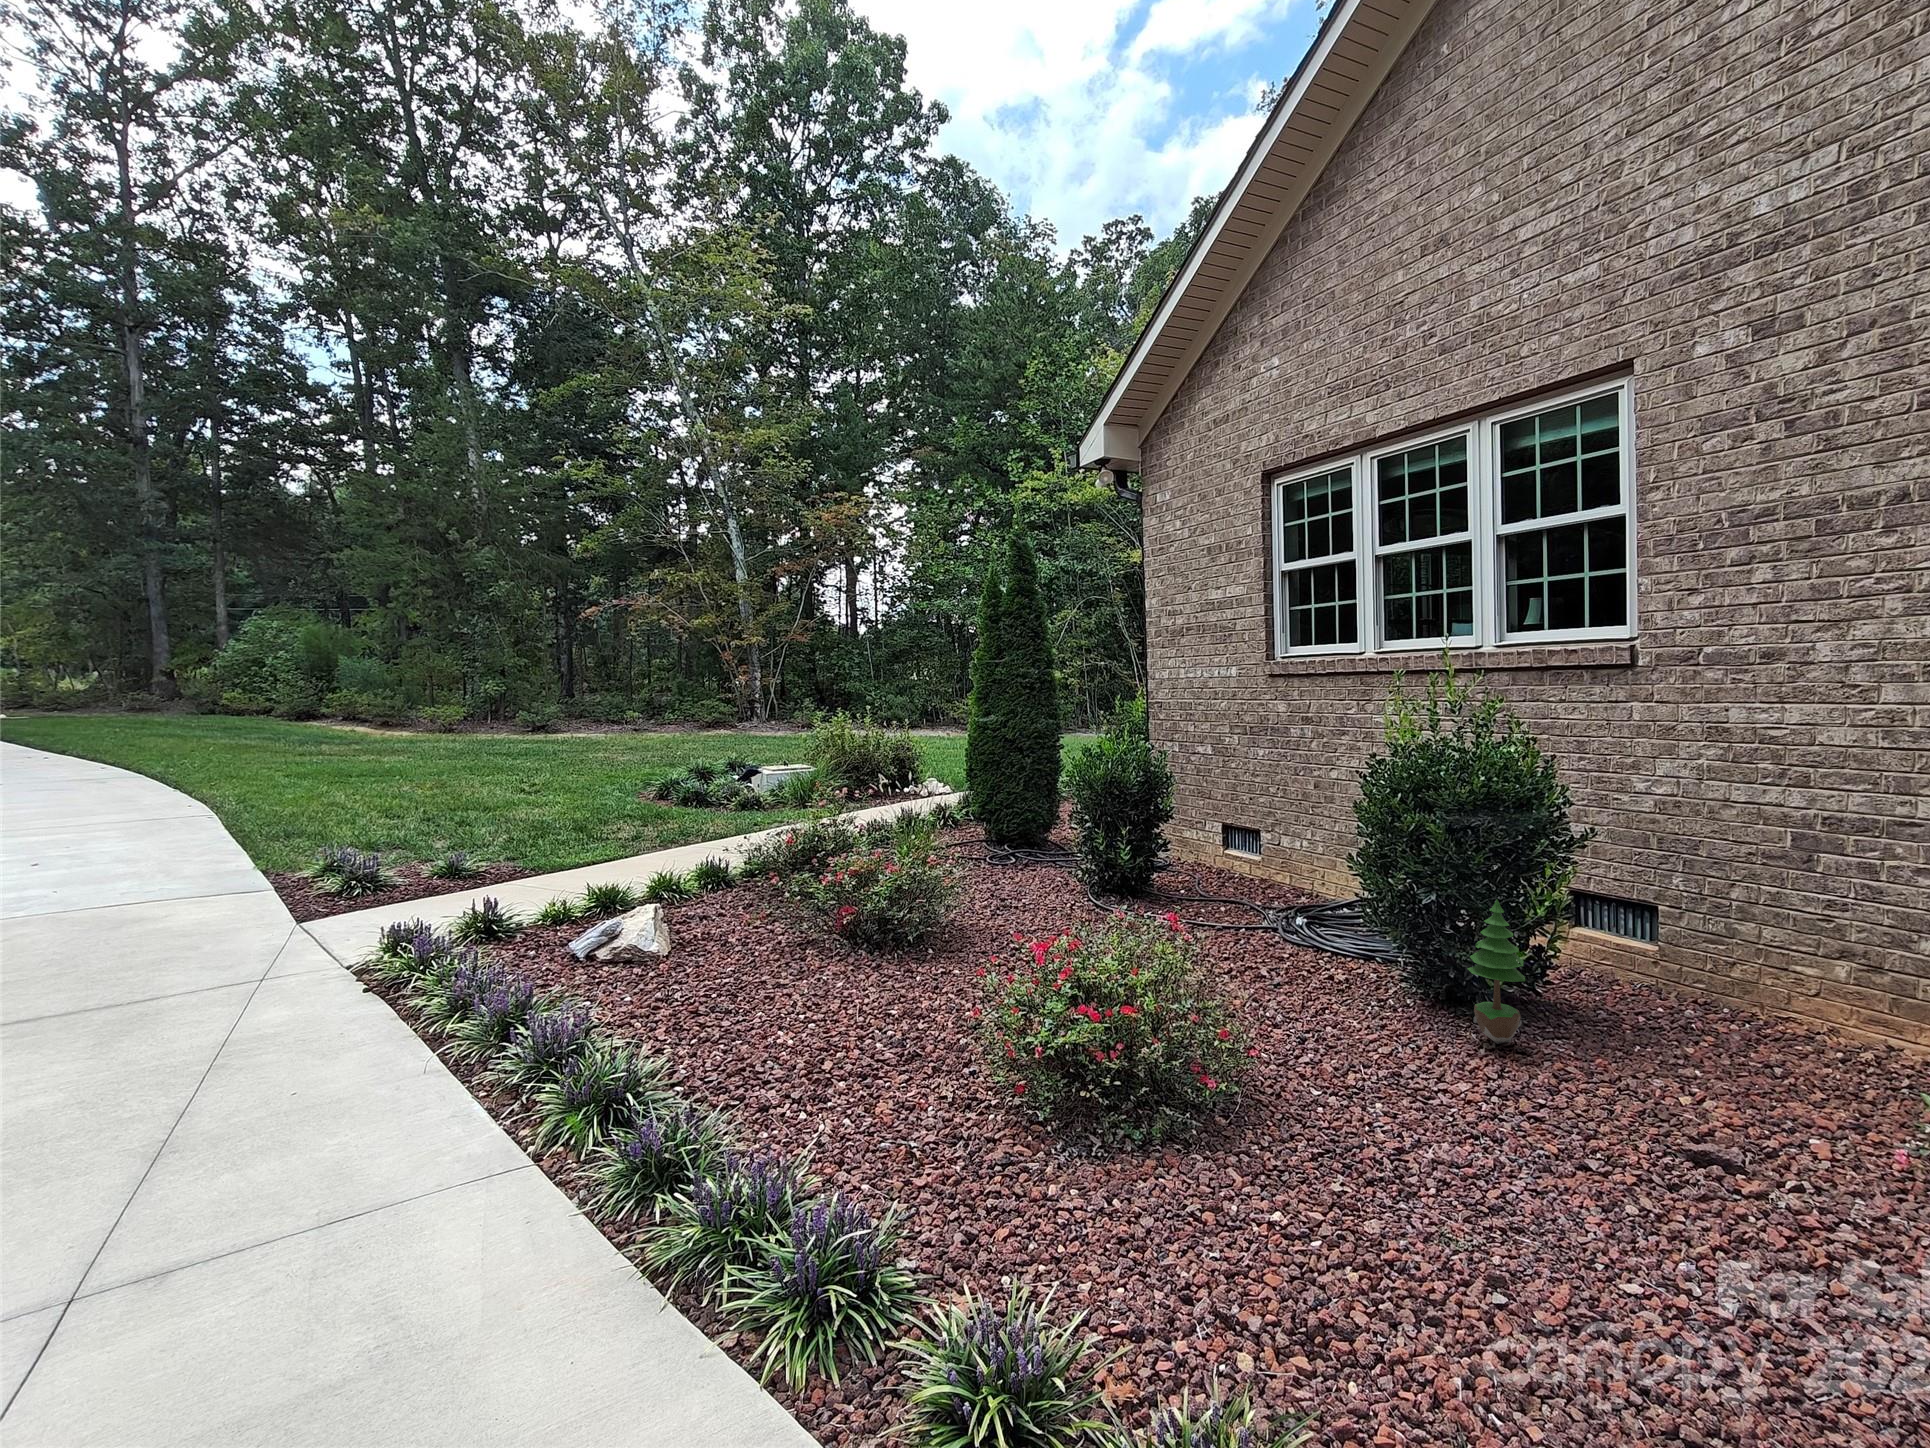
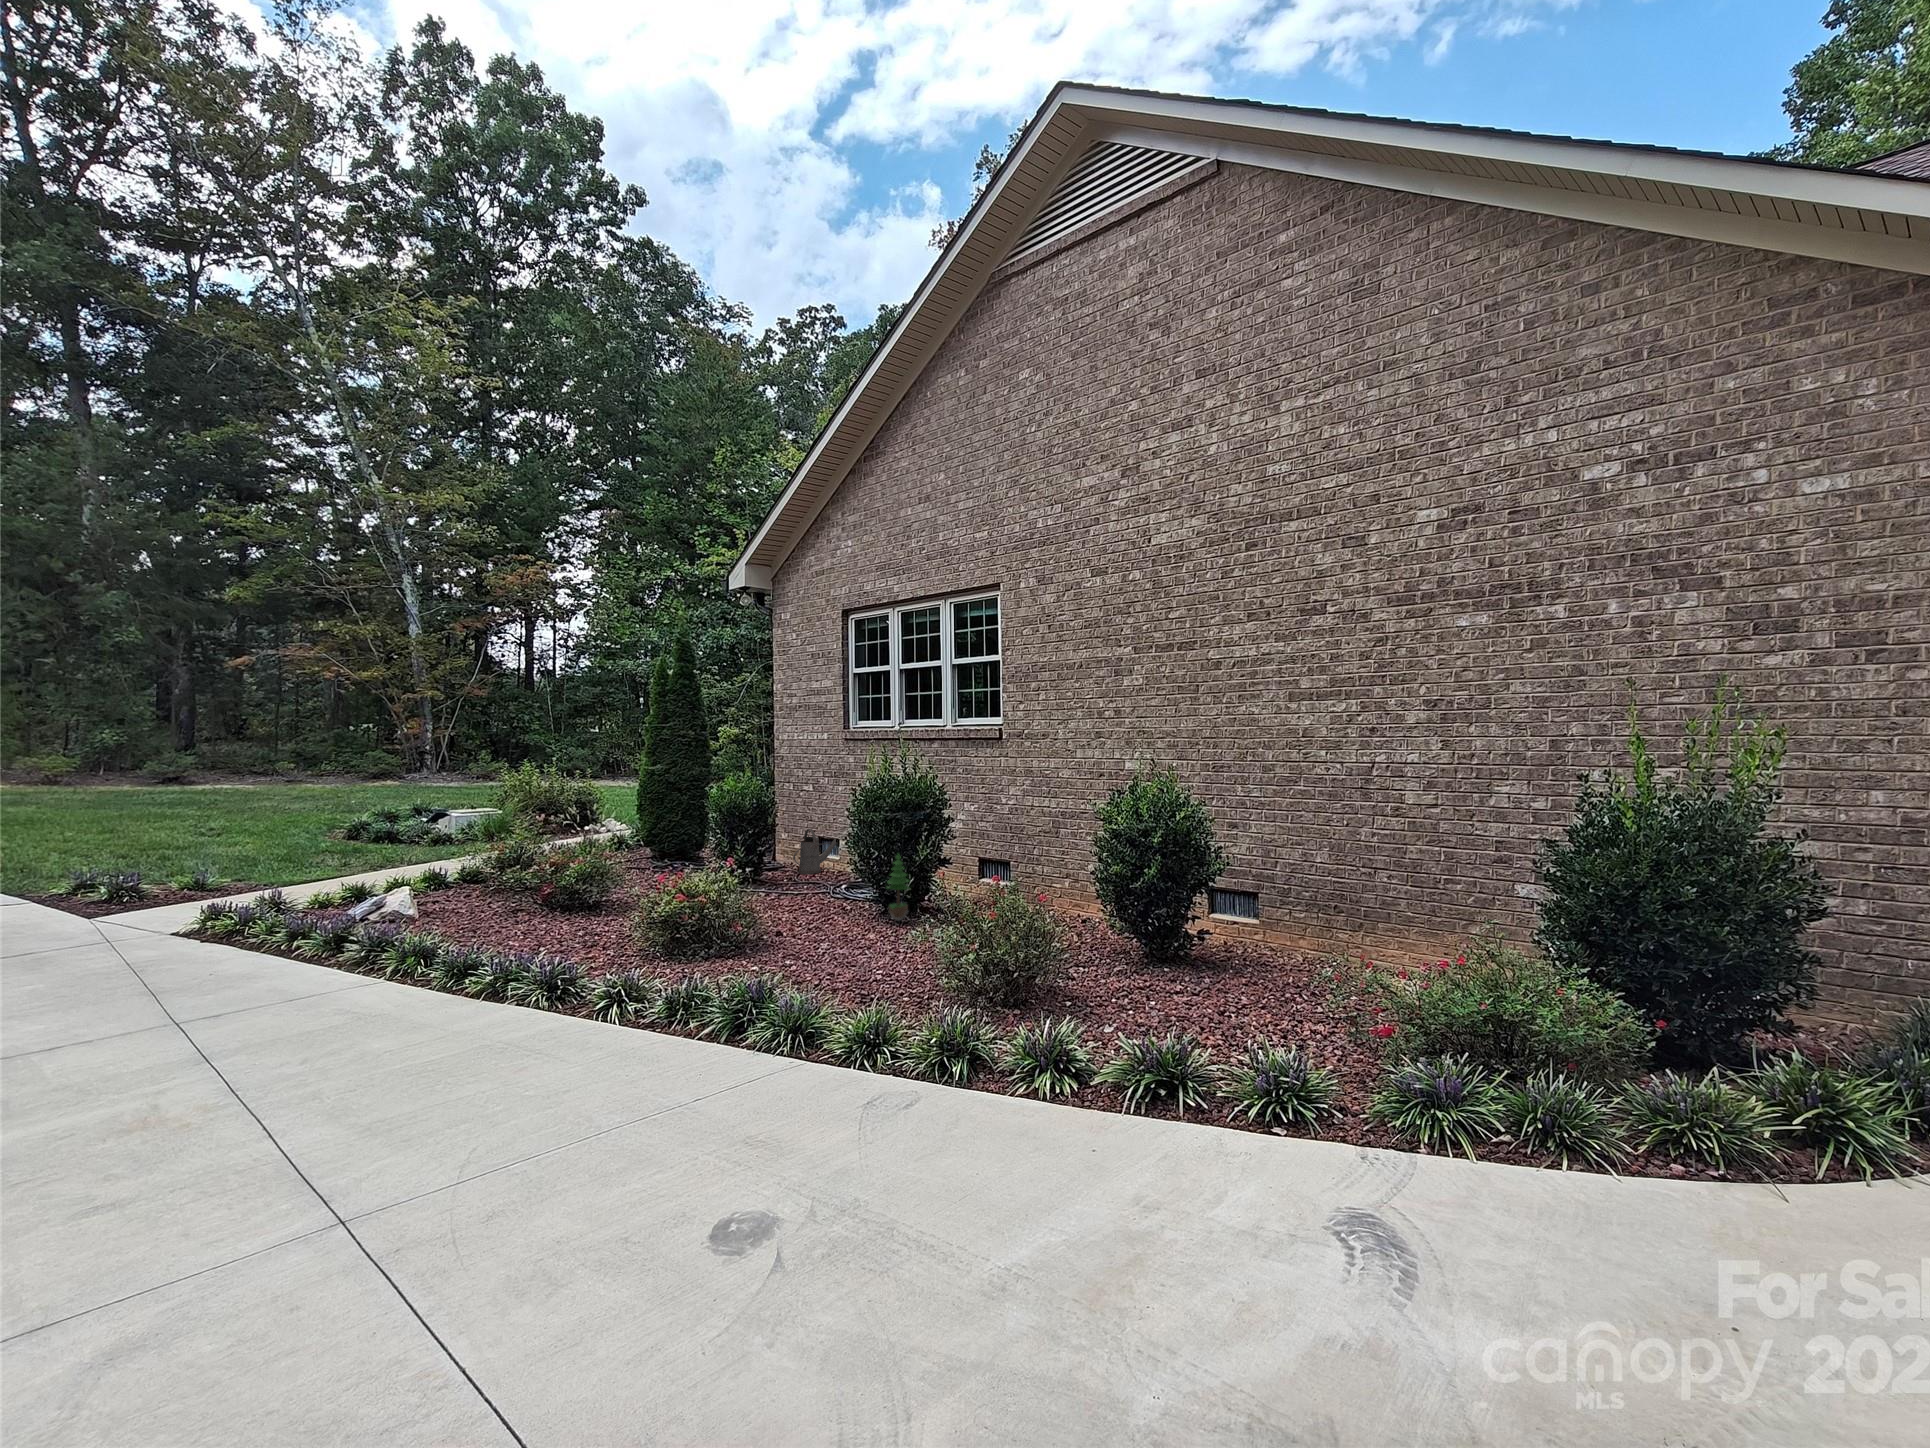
watering can: none [1193,812,1259,883] -> present [793,829,836,874]

